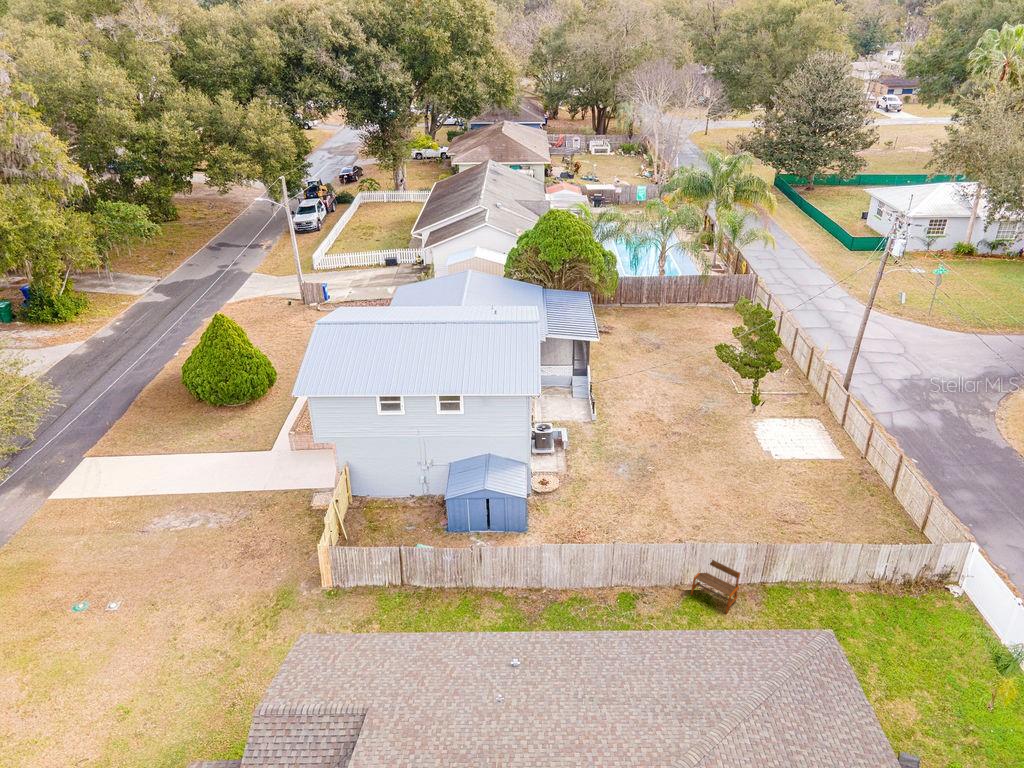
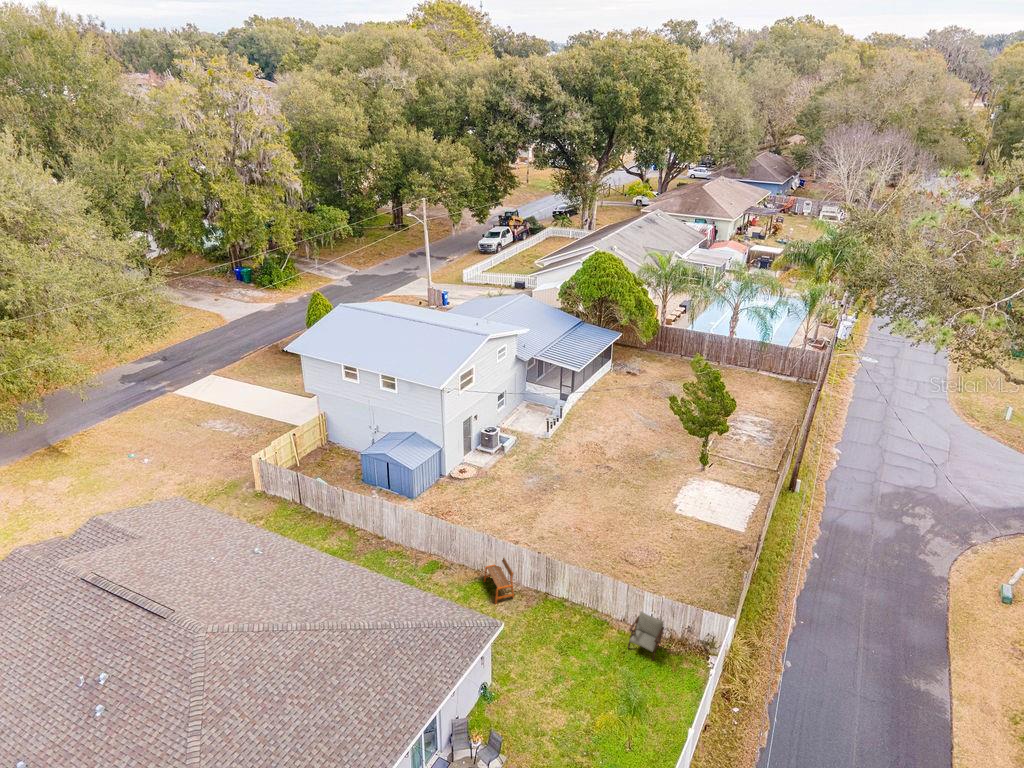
lounge chair: none [869,565,916,609] -> present [628,612,664,660]

